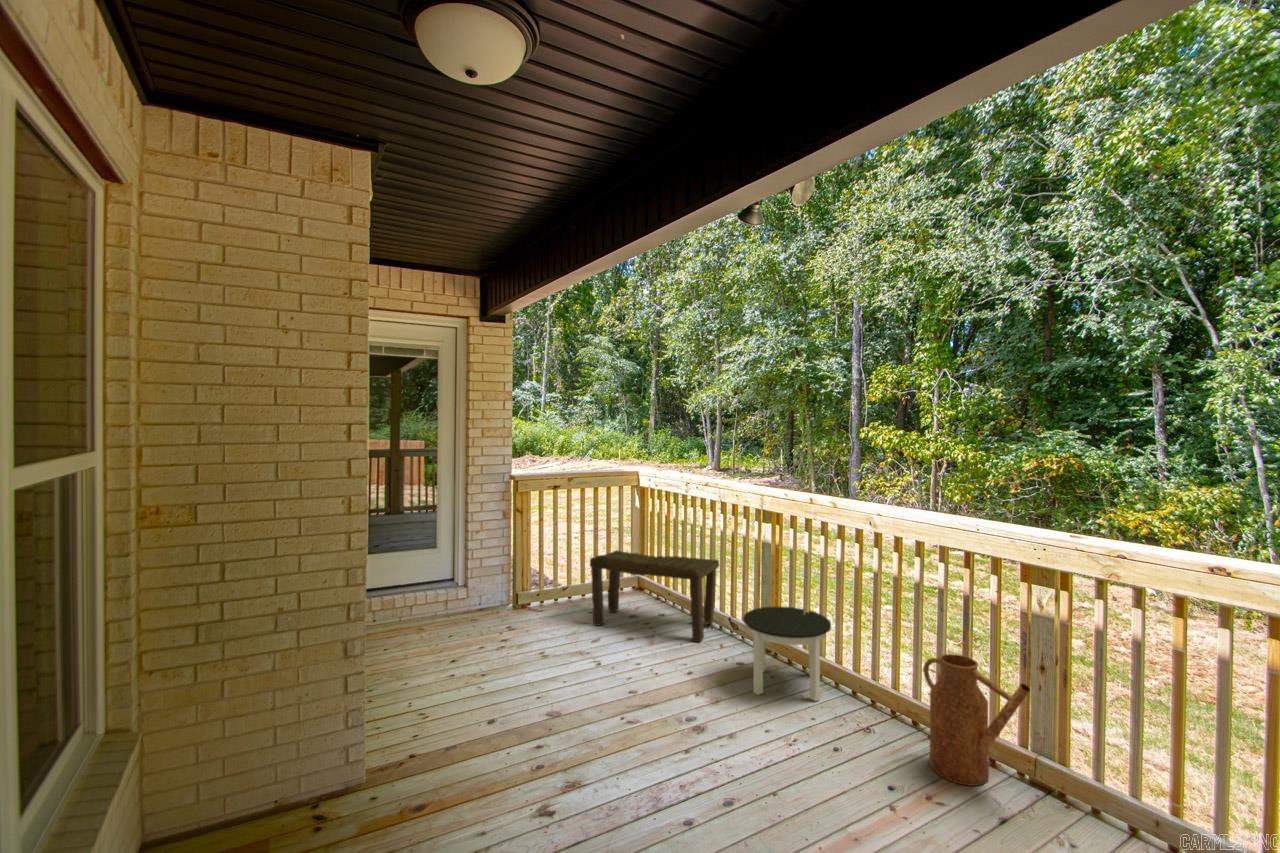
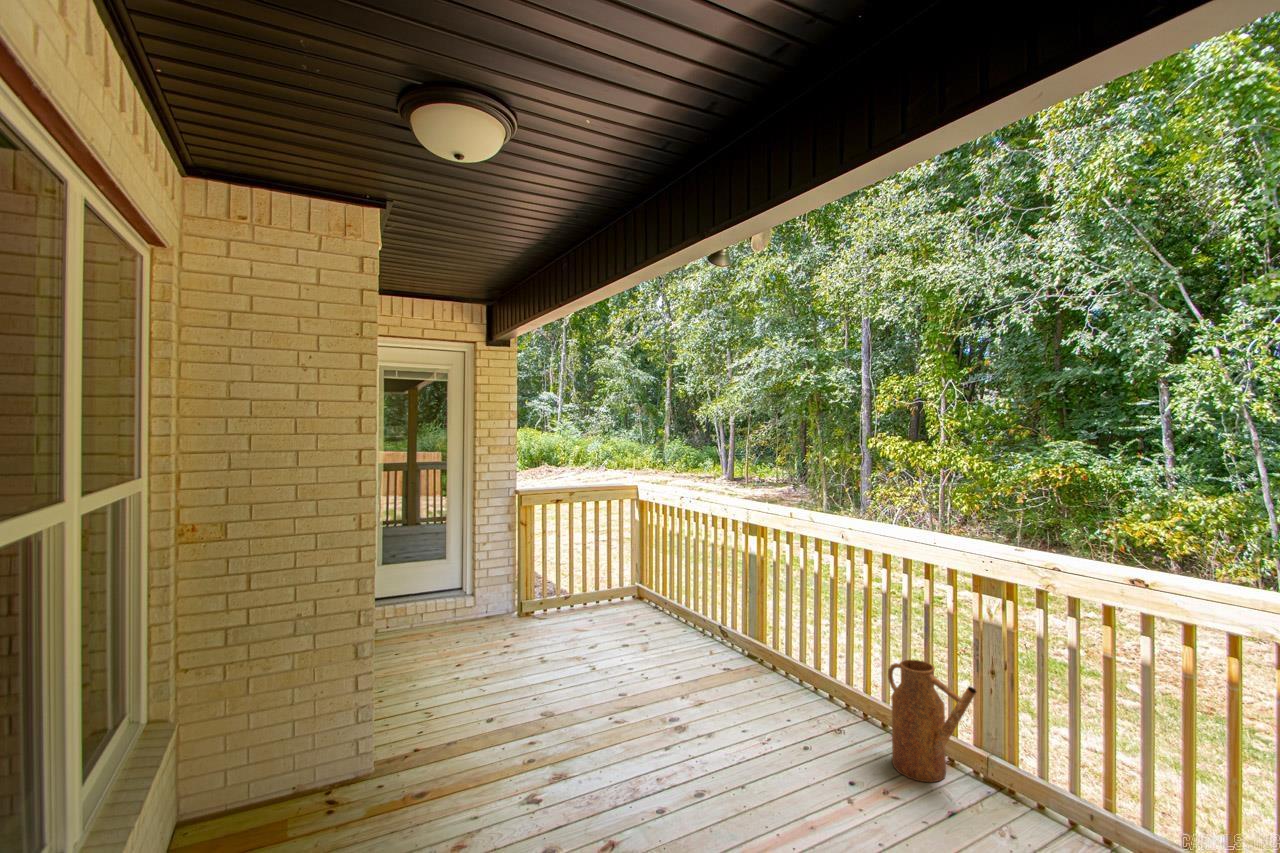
bench: present [590,550,719,642] -> none [589,561,712,649]
round table: present [743,606,831,701] -> none [728,615,810,705]

